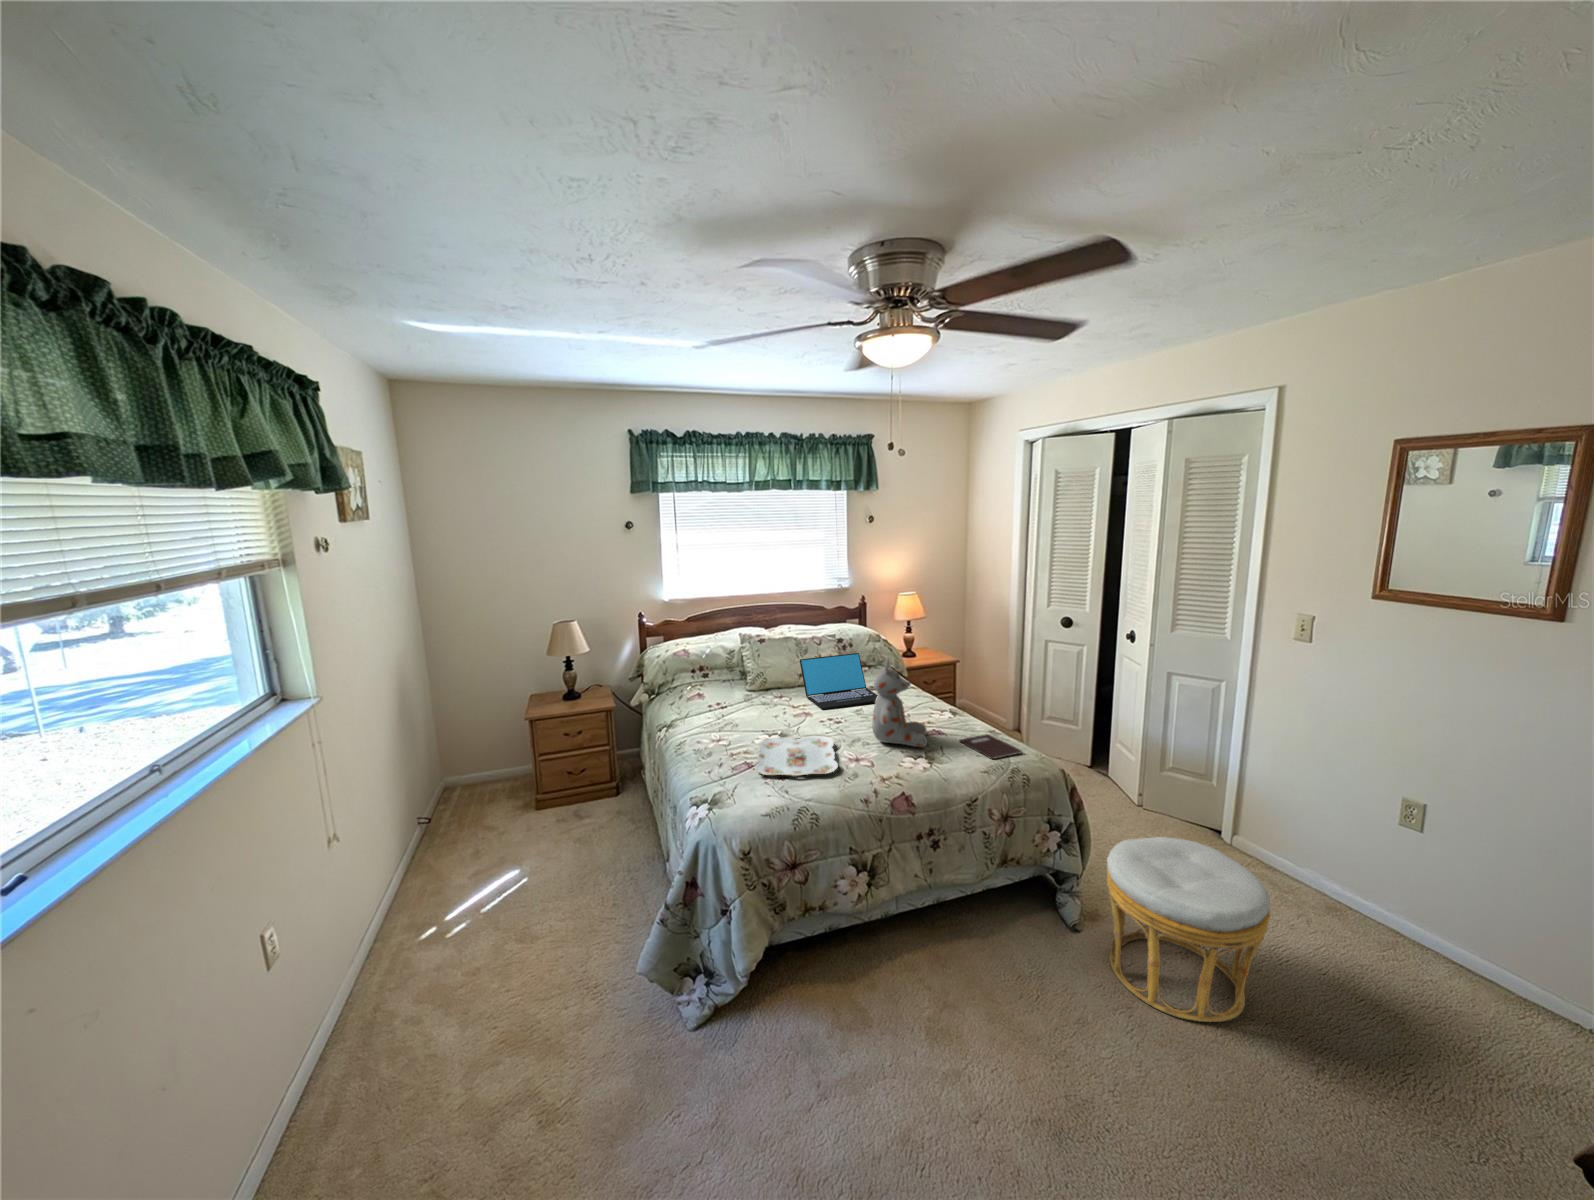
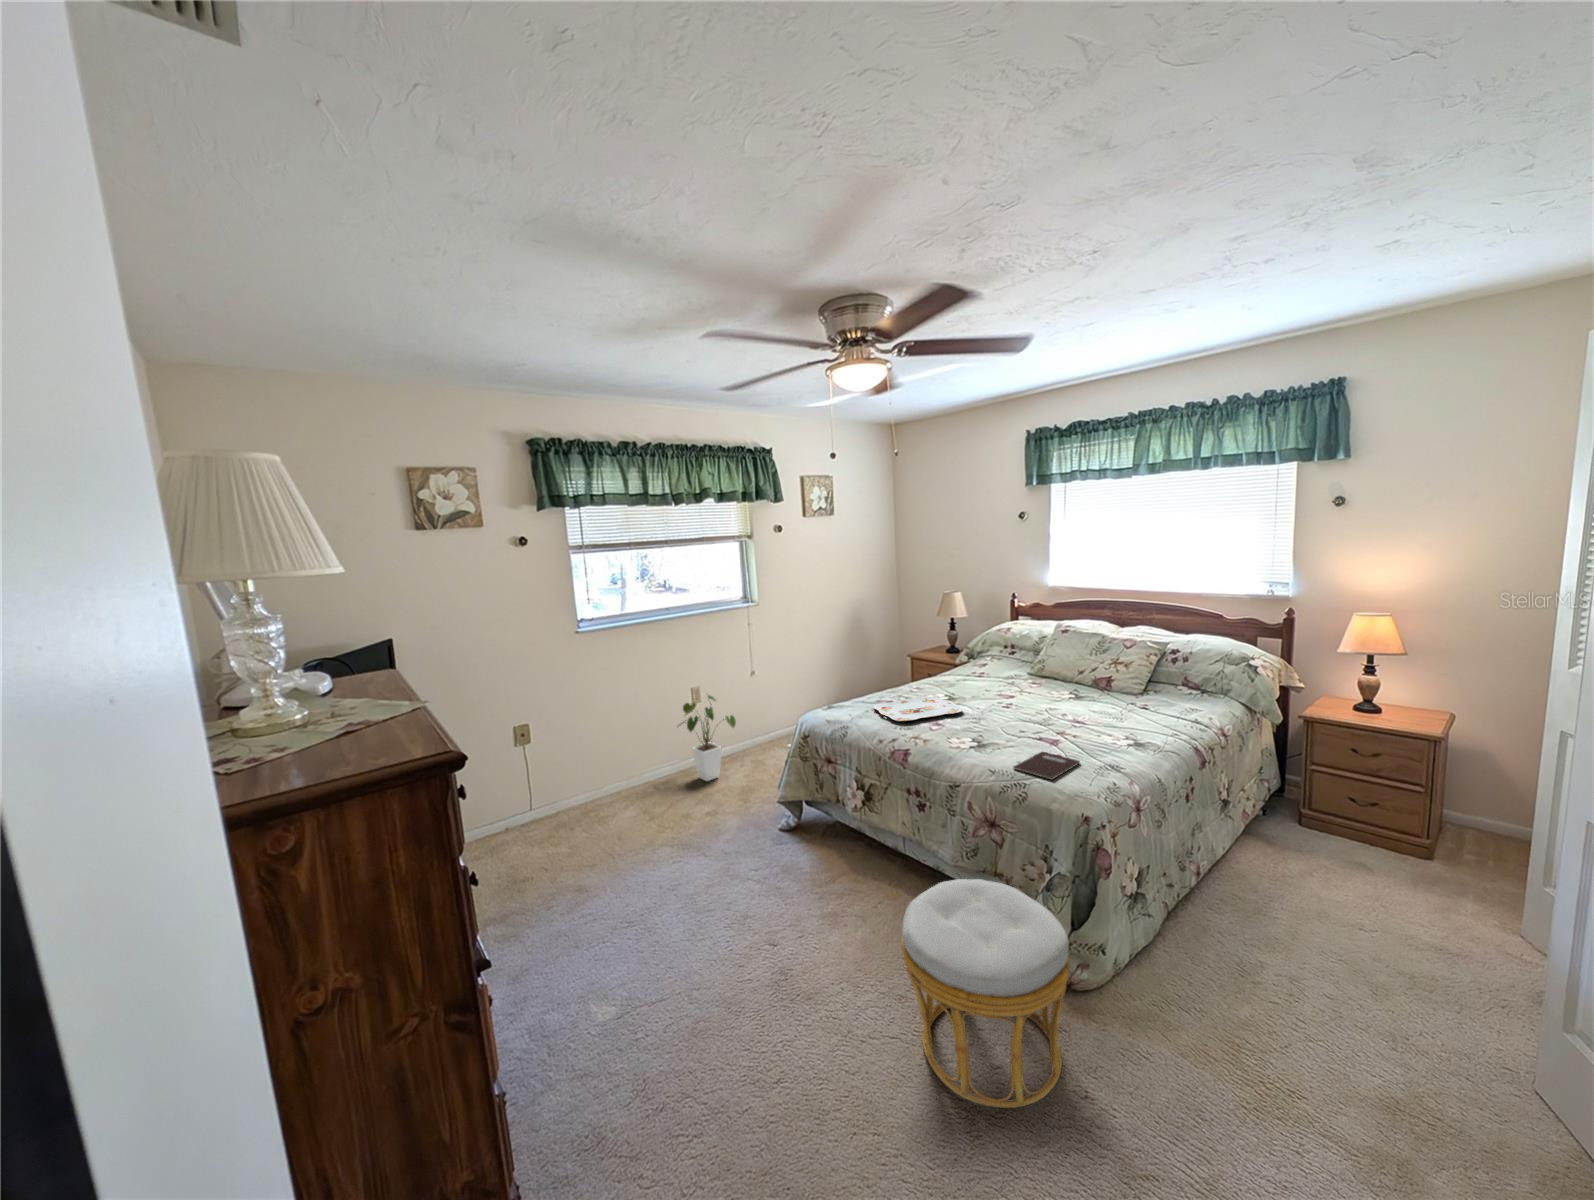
laptop: present [800,653,878,710] -> none [1035,654,1135,715]
stuffed bear: present [873,659,927,747] -> none [965,651,1034,741]
house plant: none [301,924,491,1121] -> present [680,695,736,781]

